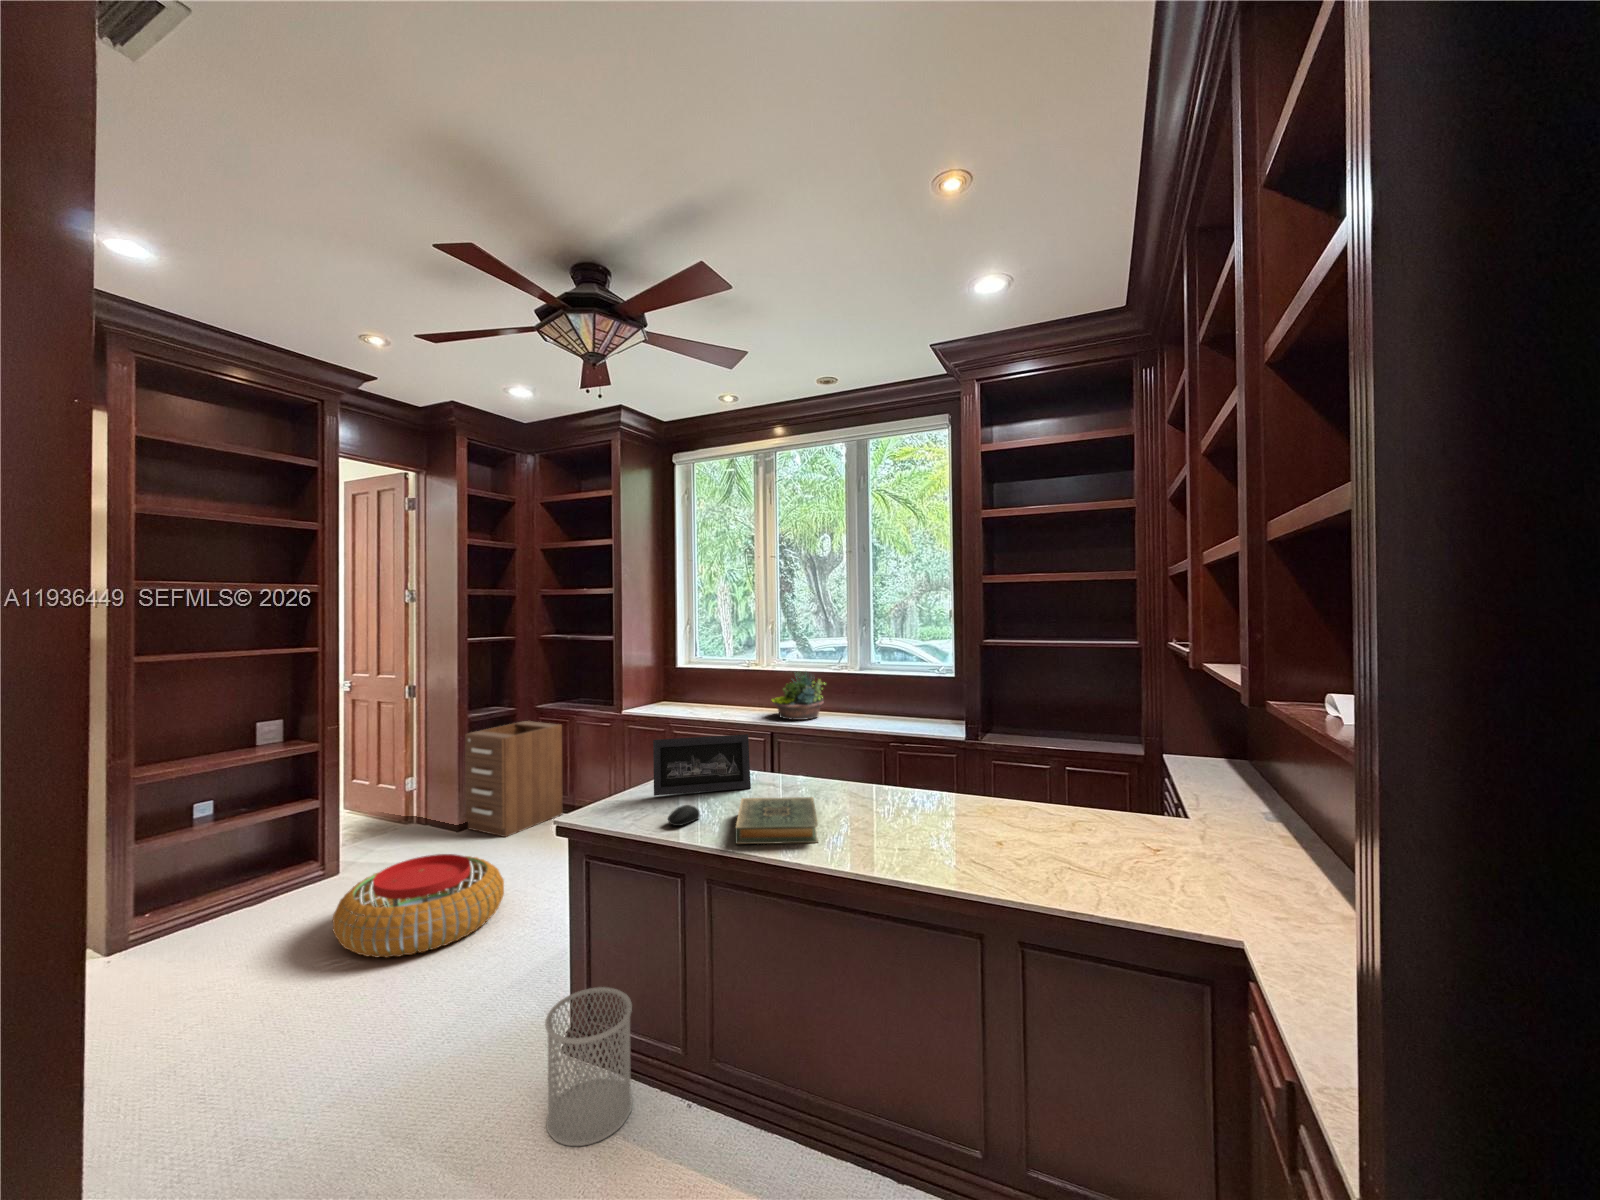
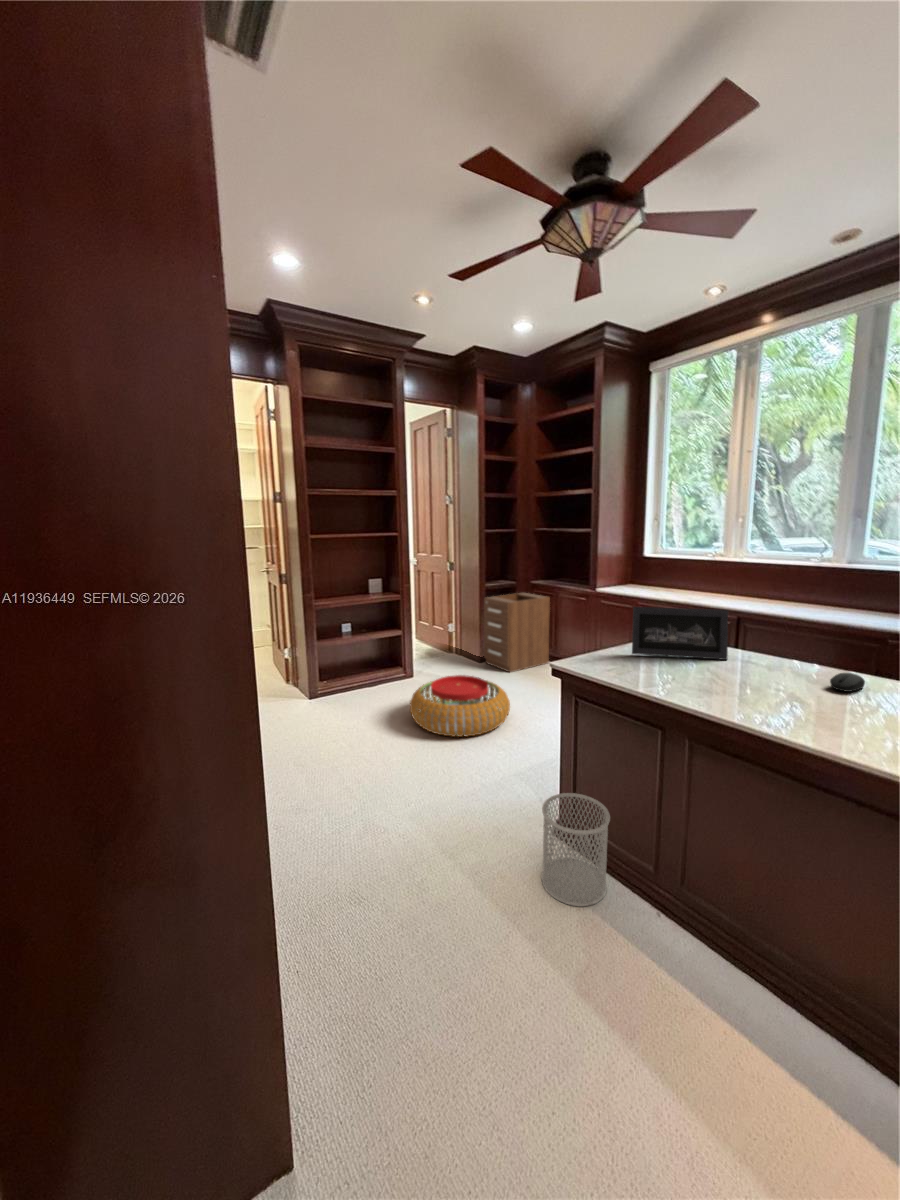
succulent planter: present [772,672,824,720] -> none [739,561,804,608]
hardback book: present [735,797,818,844] -> none [719,666,819,721]
computer mouse: present [668,805,700,826] -> present [830,673,865,692]

